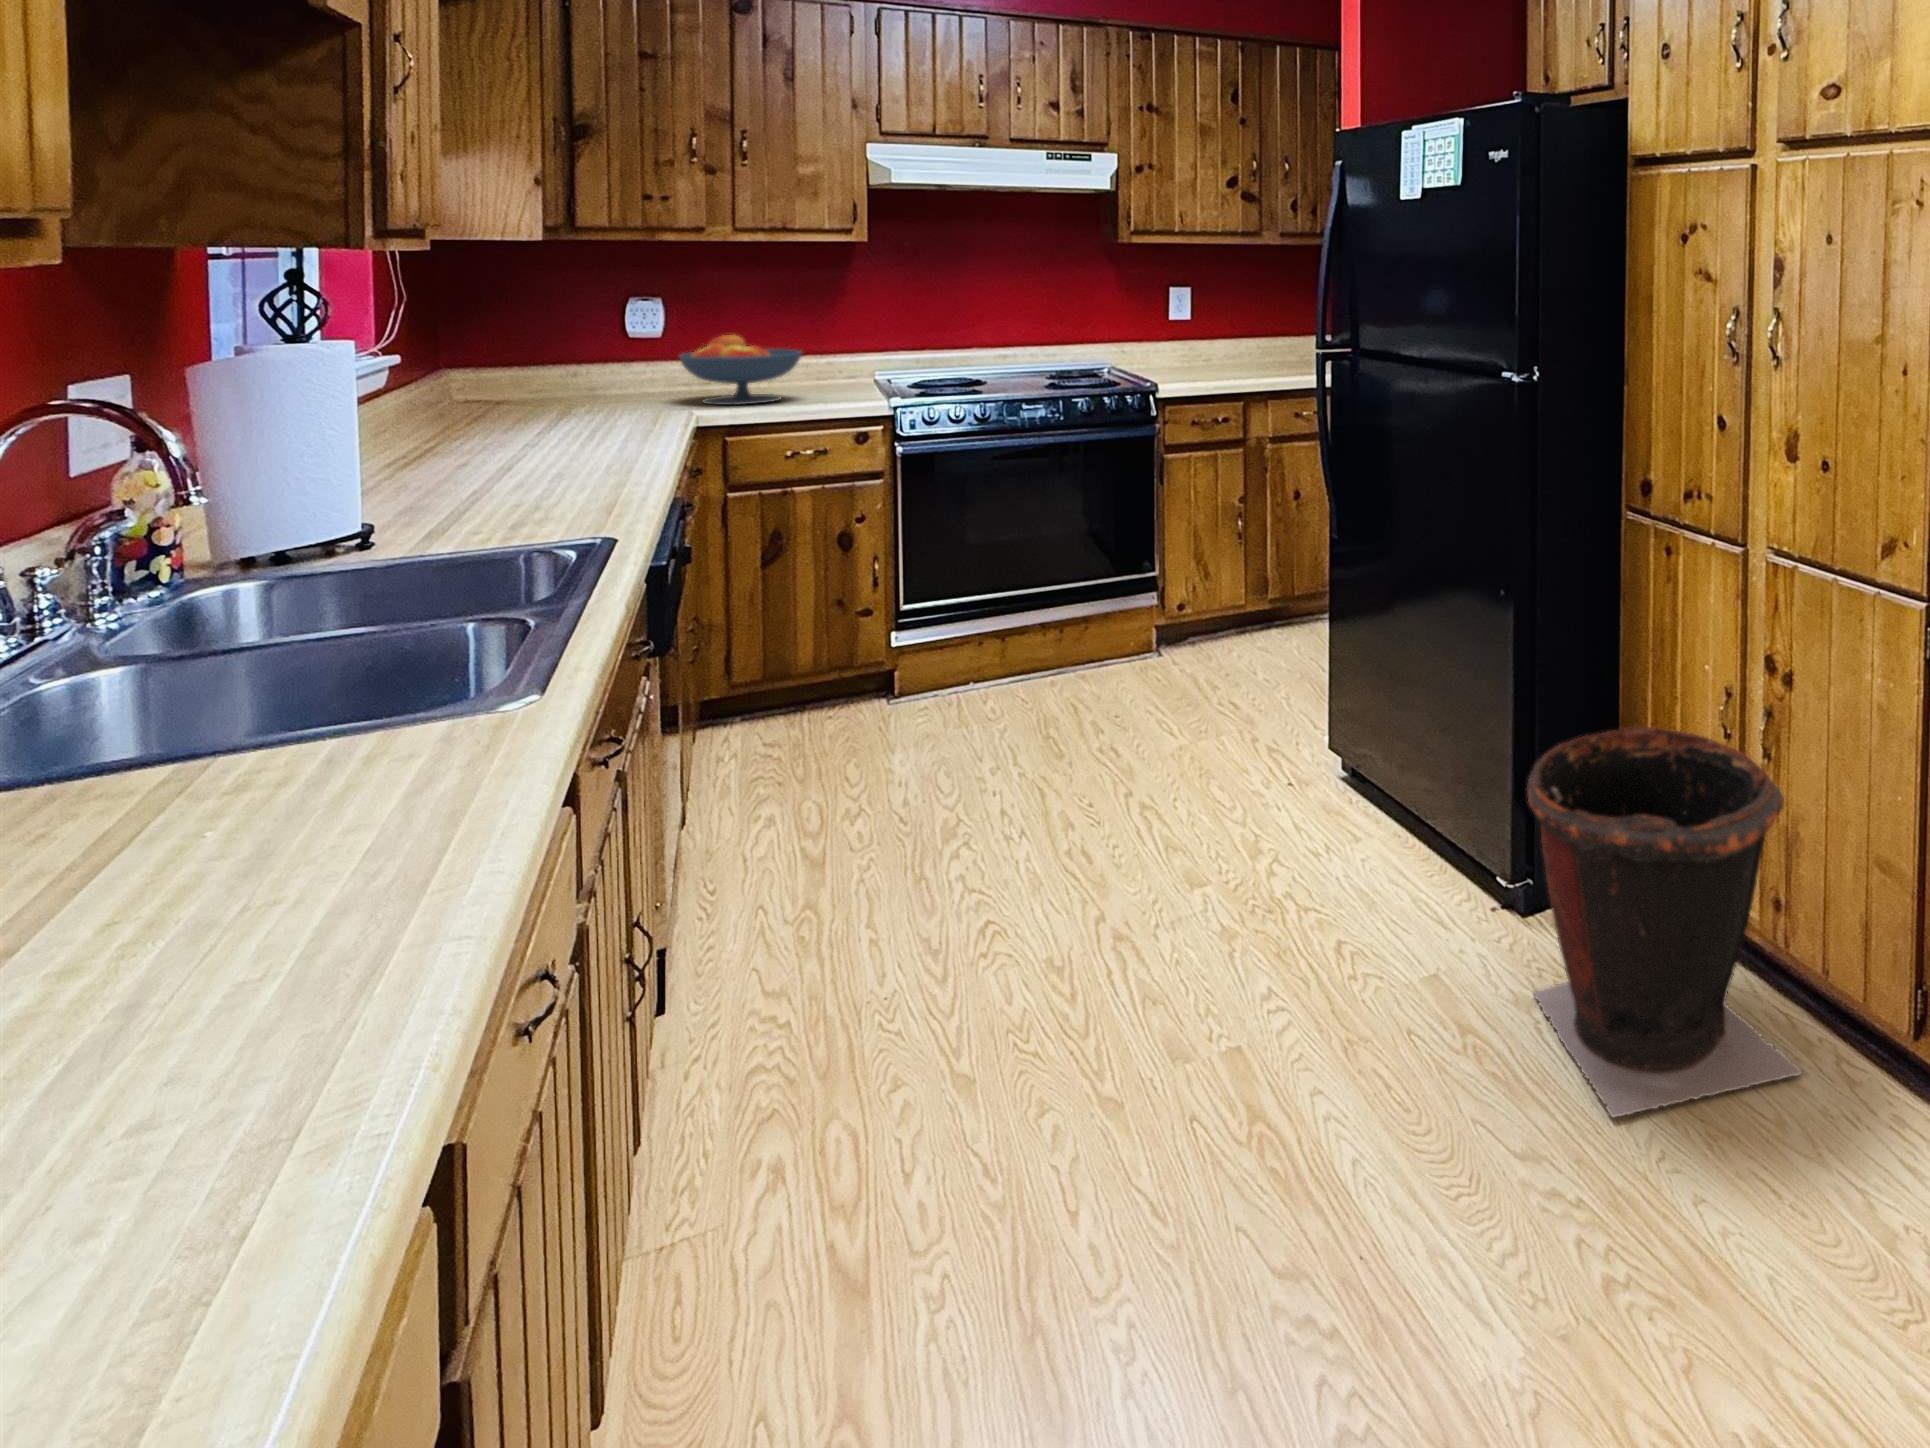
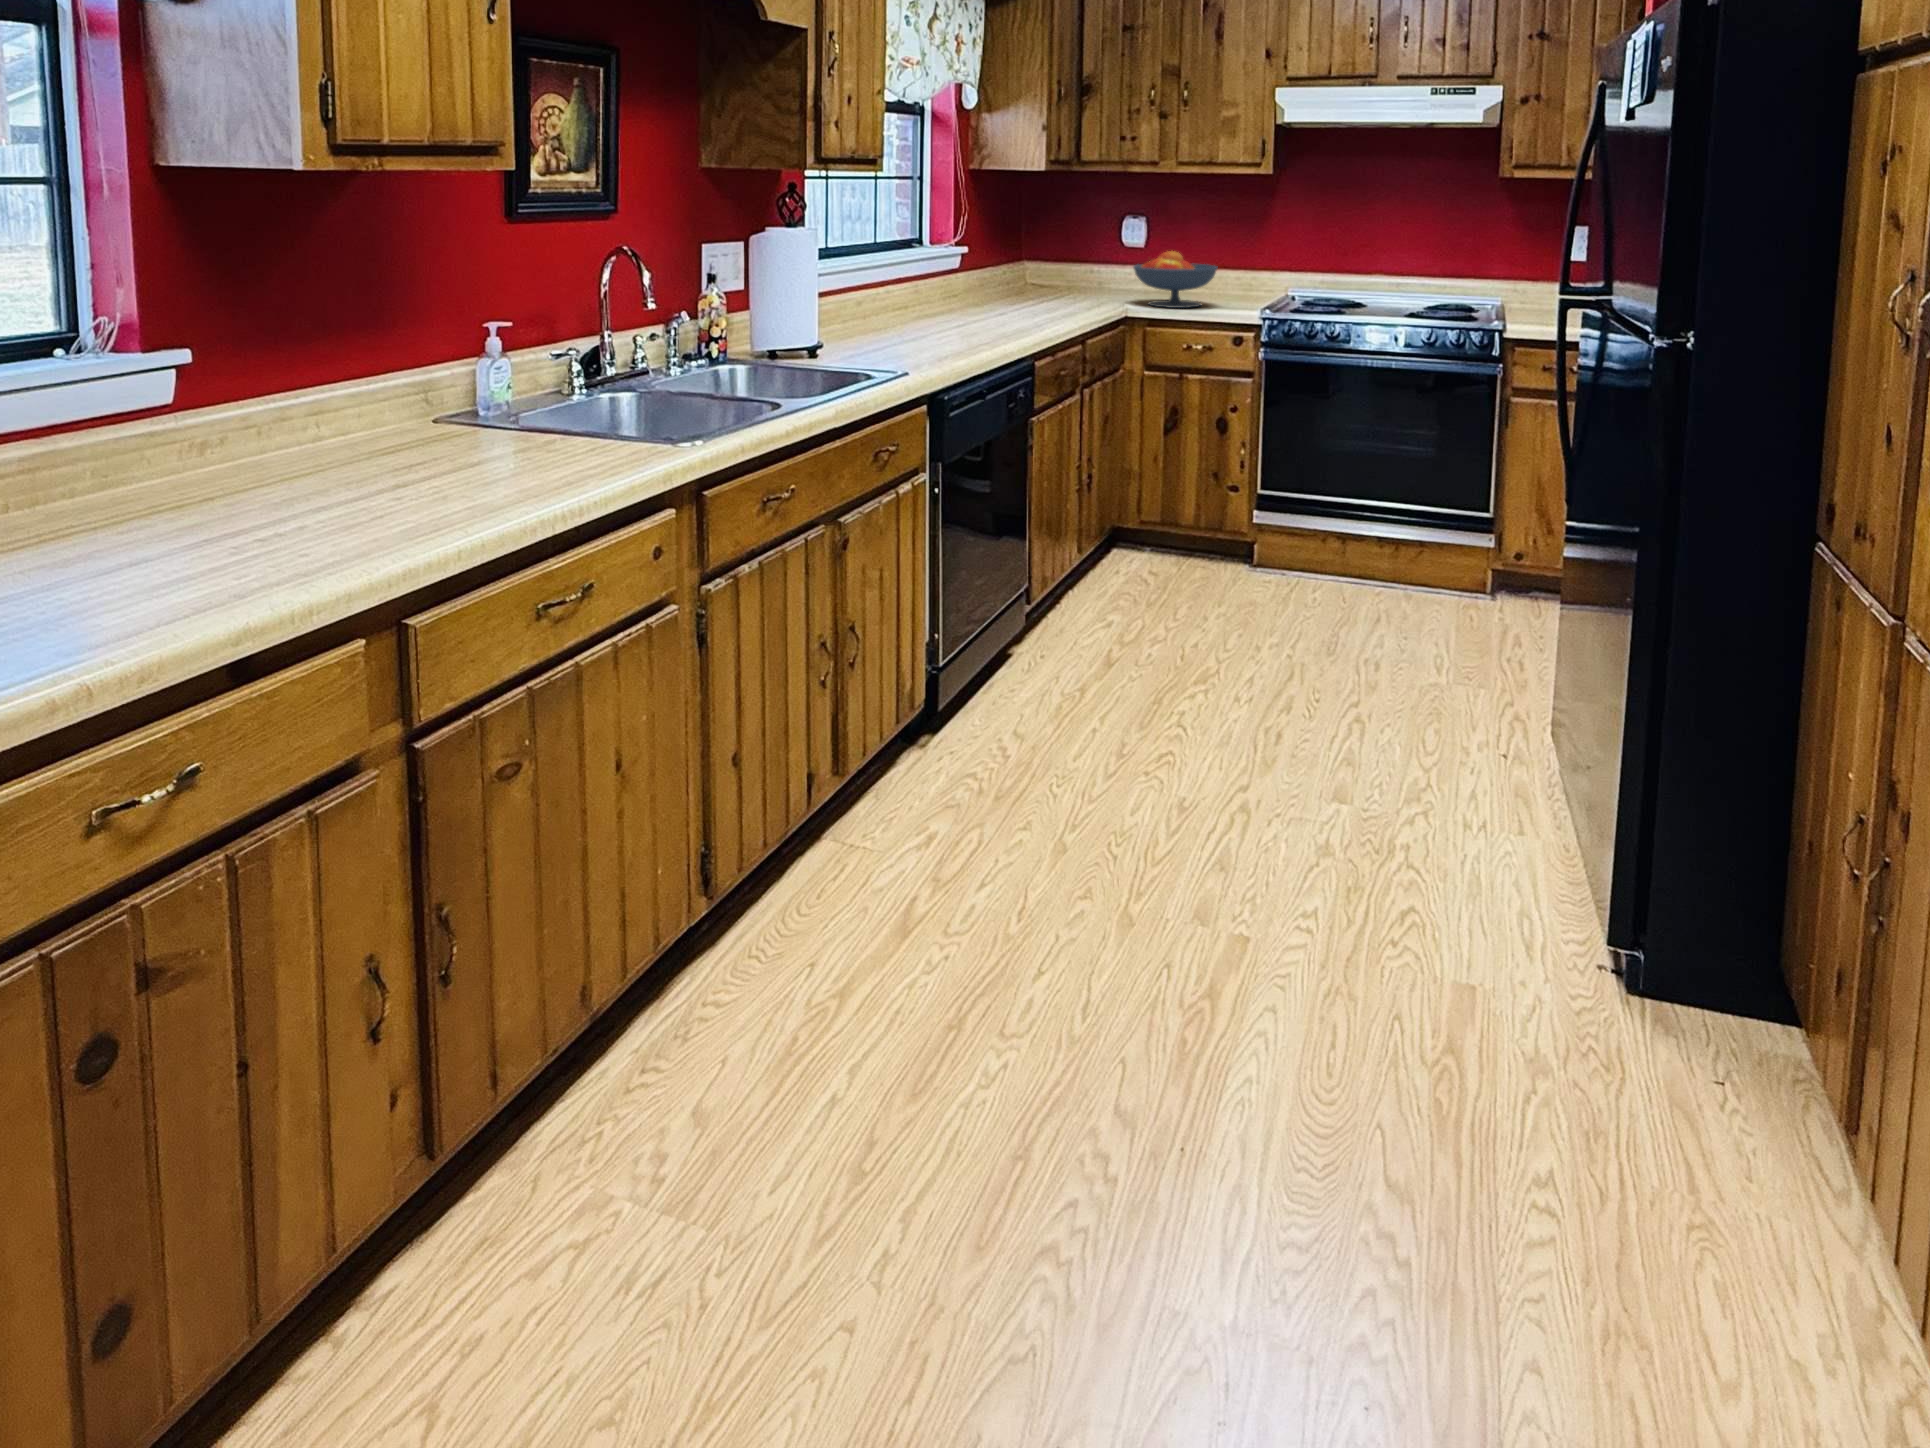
trash can: present [1527,727,1802,1117] -> none [1494,788,1862,1354]

